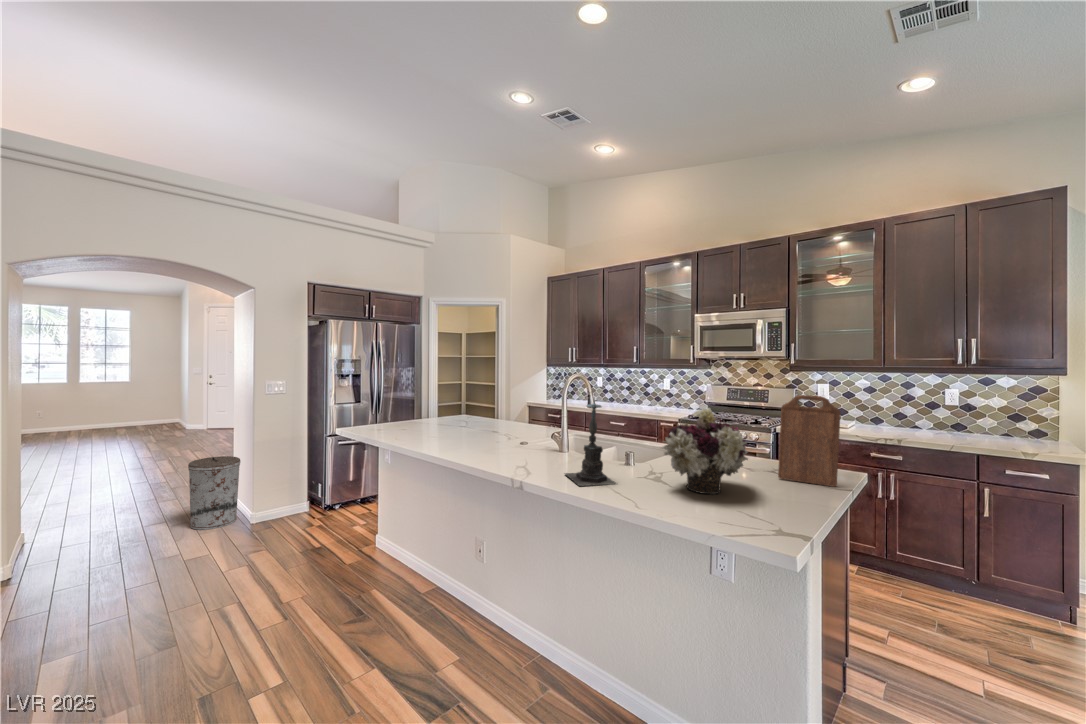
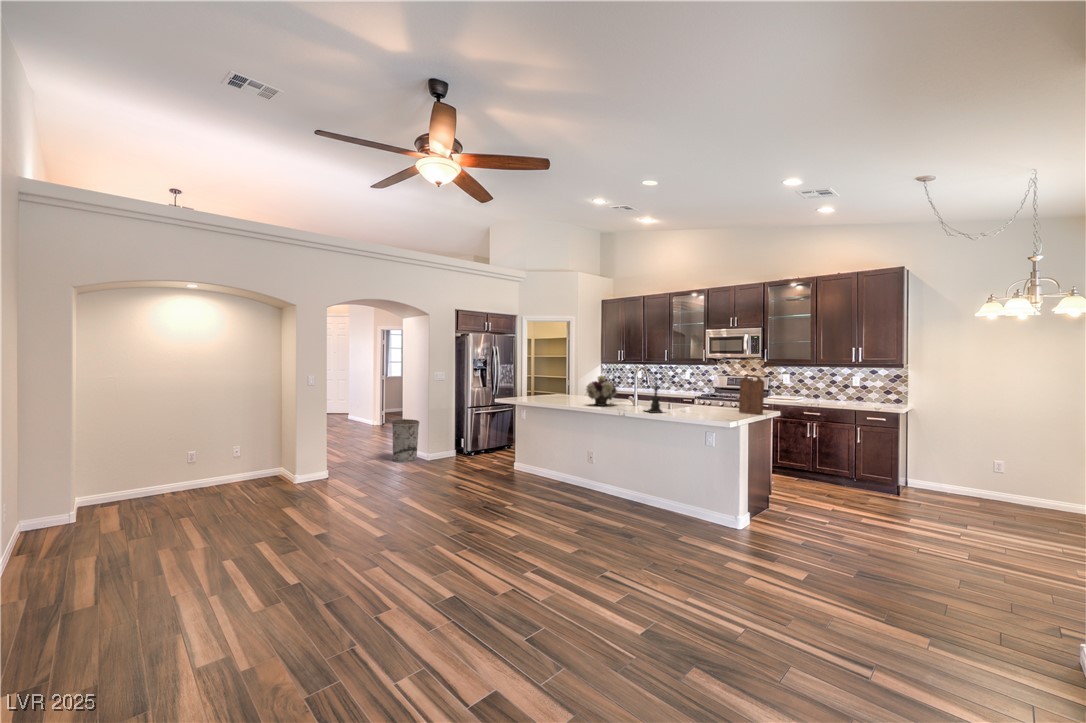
flower arrangement: present [661,408,748,494] -> present [586,375,617,406]

